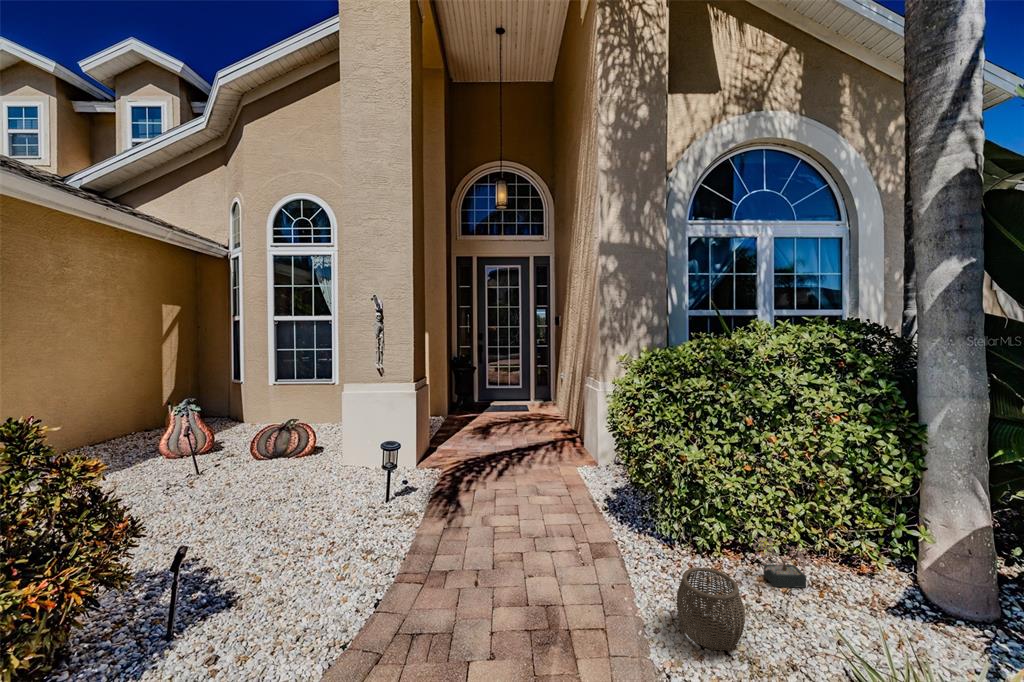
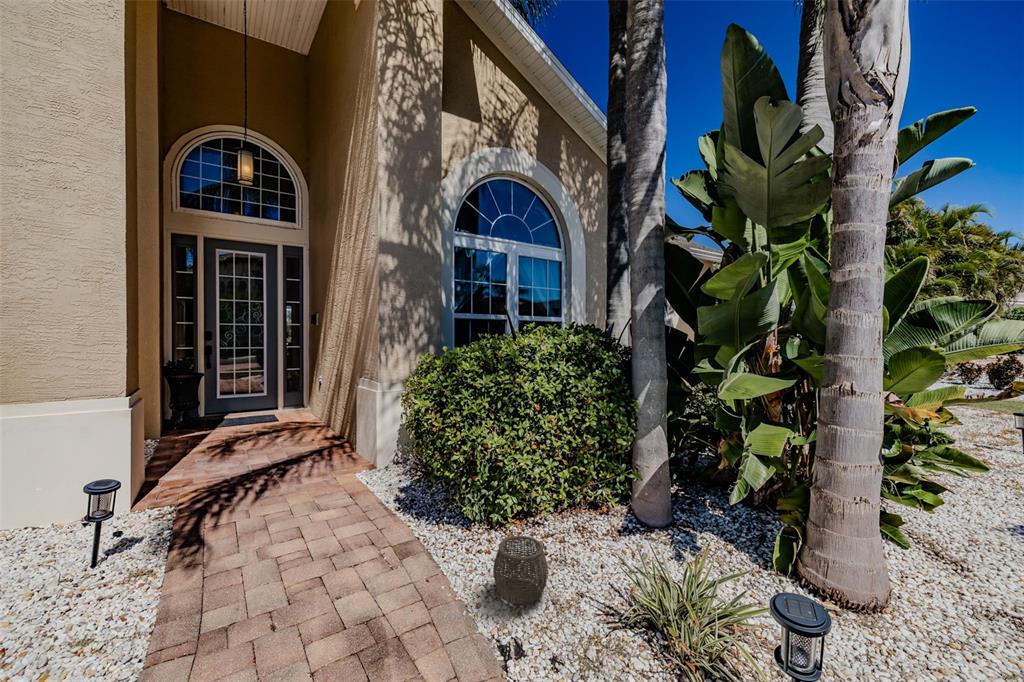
decorative plant: present [753,534,811,588] -> none [535,498,573,539]

